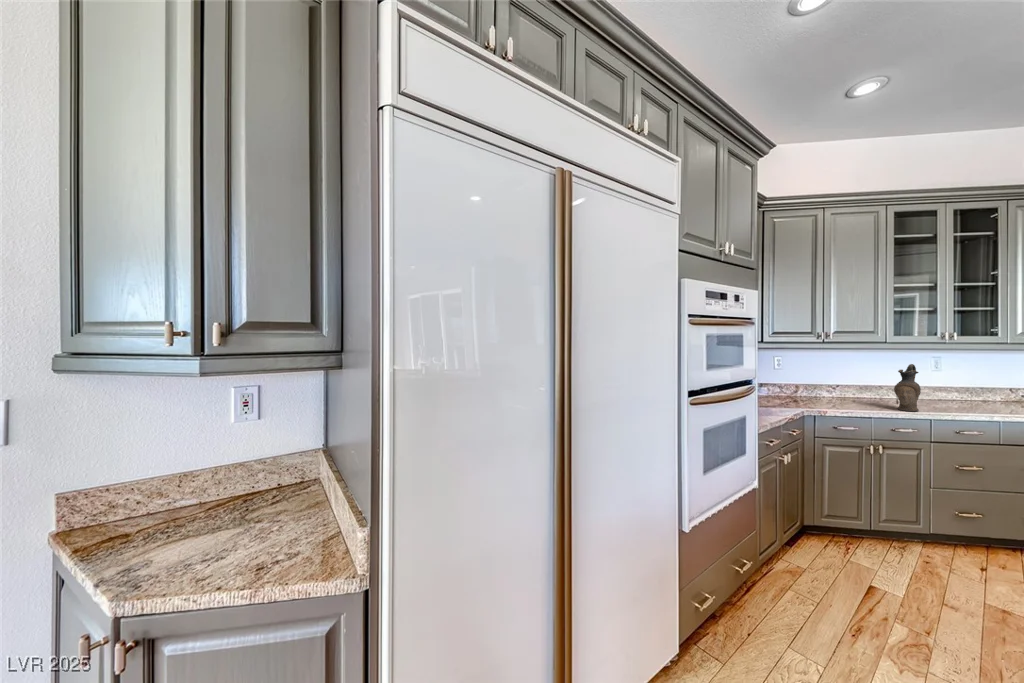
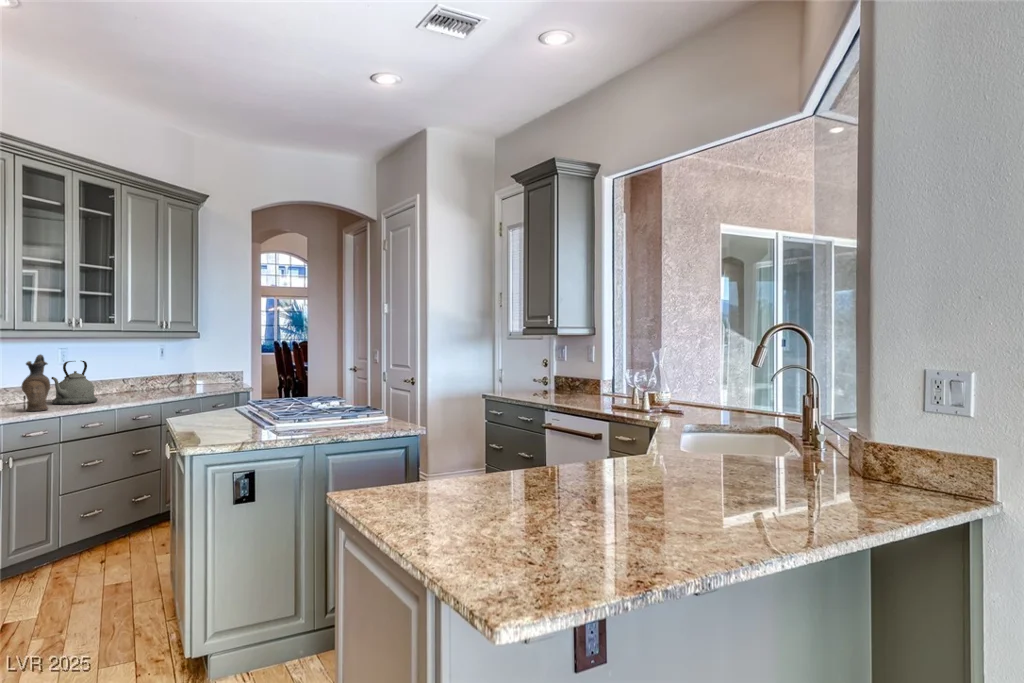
kettle: none [923,370,974,410] -> present [51,361,98,405]

